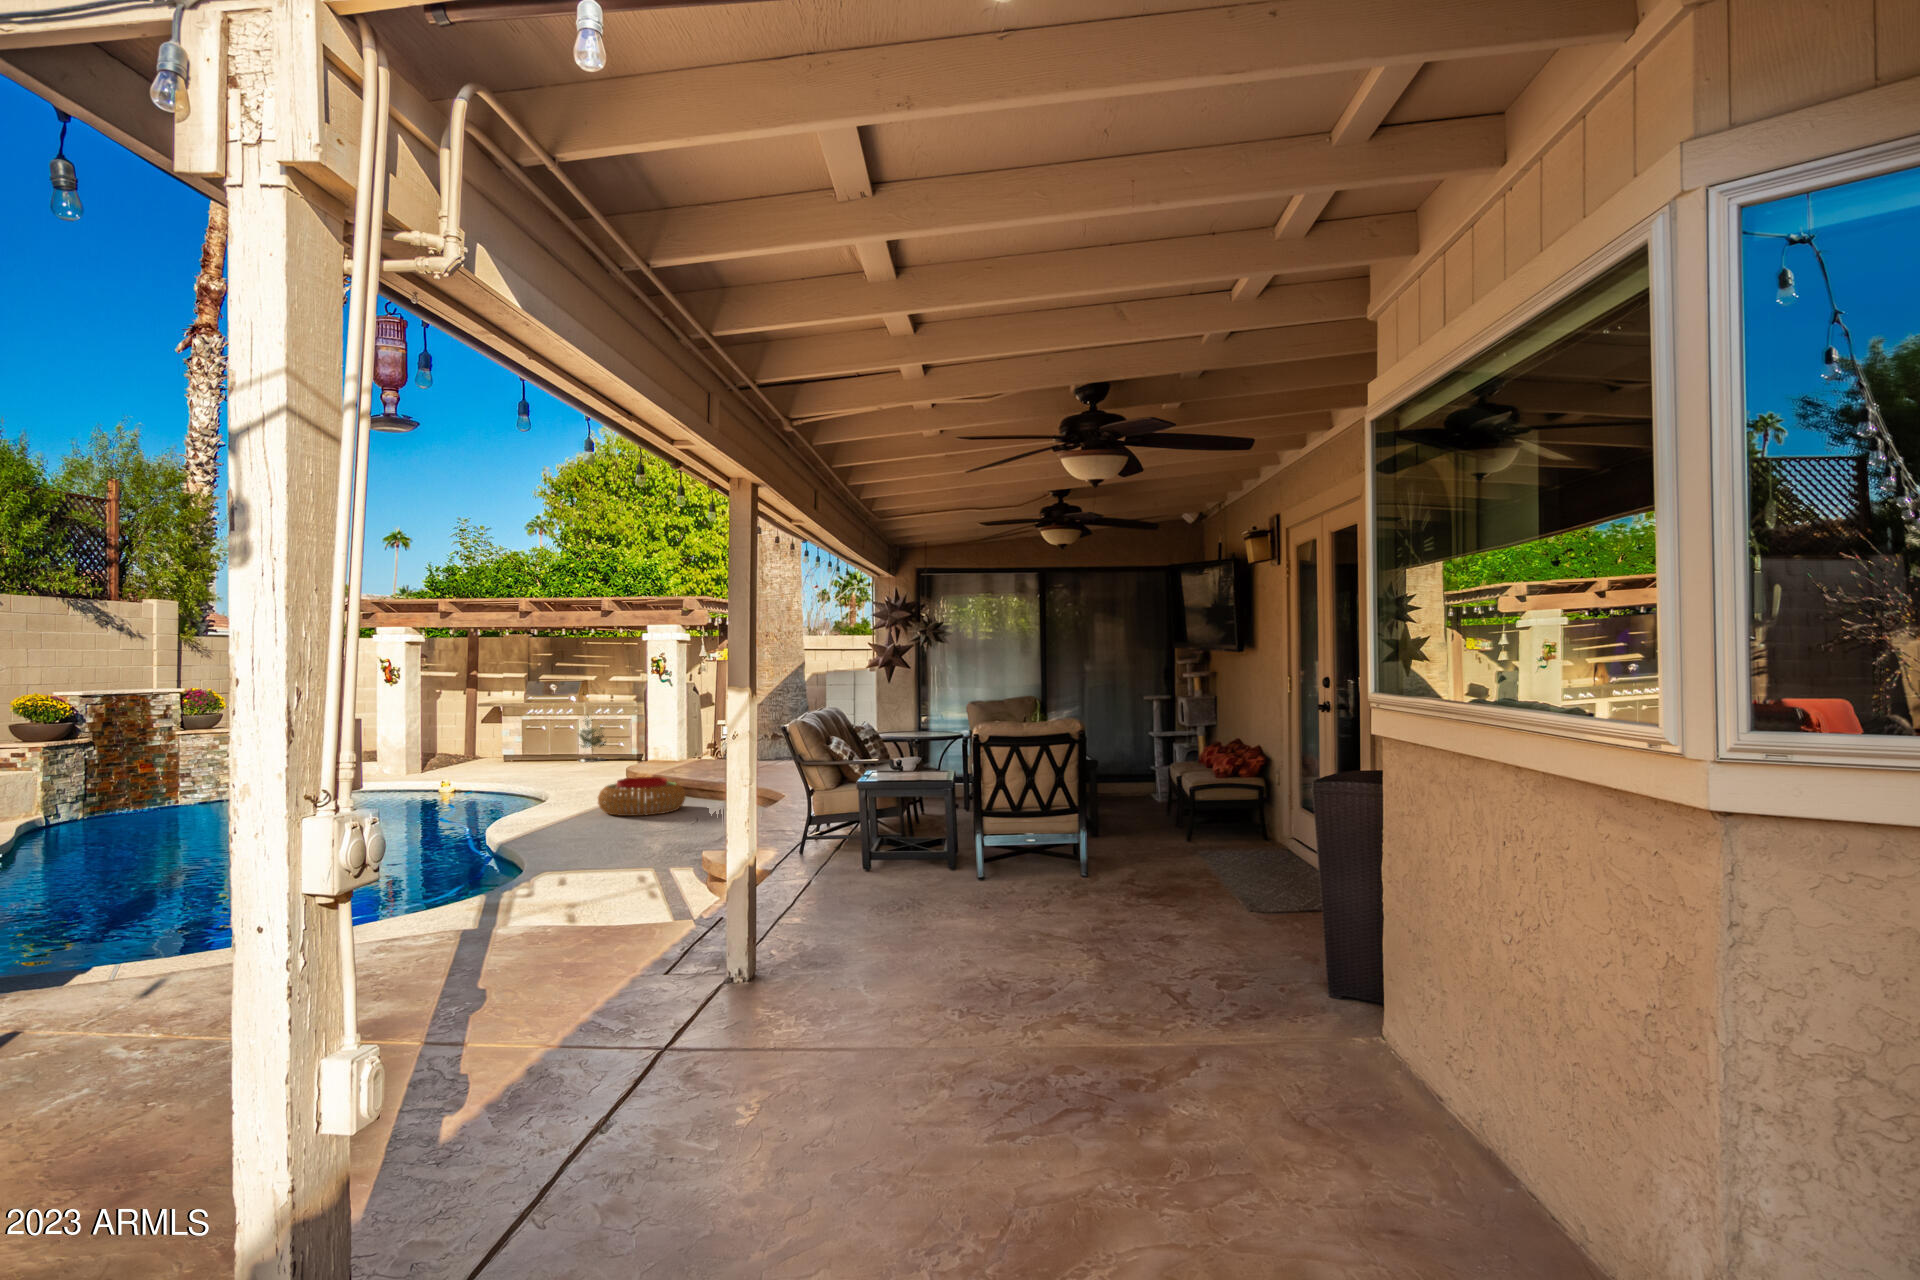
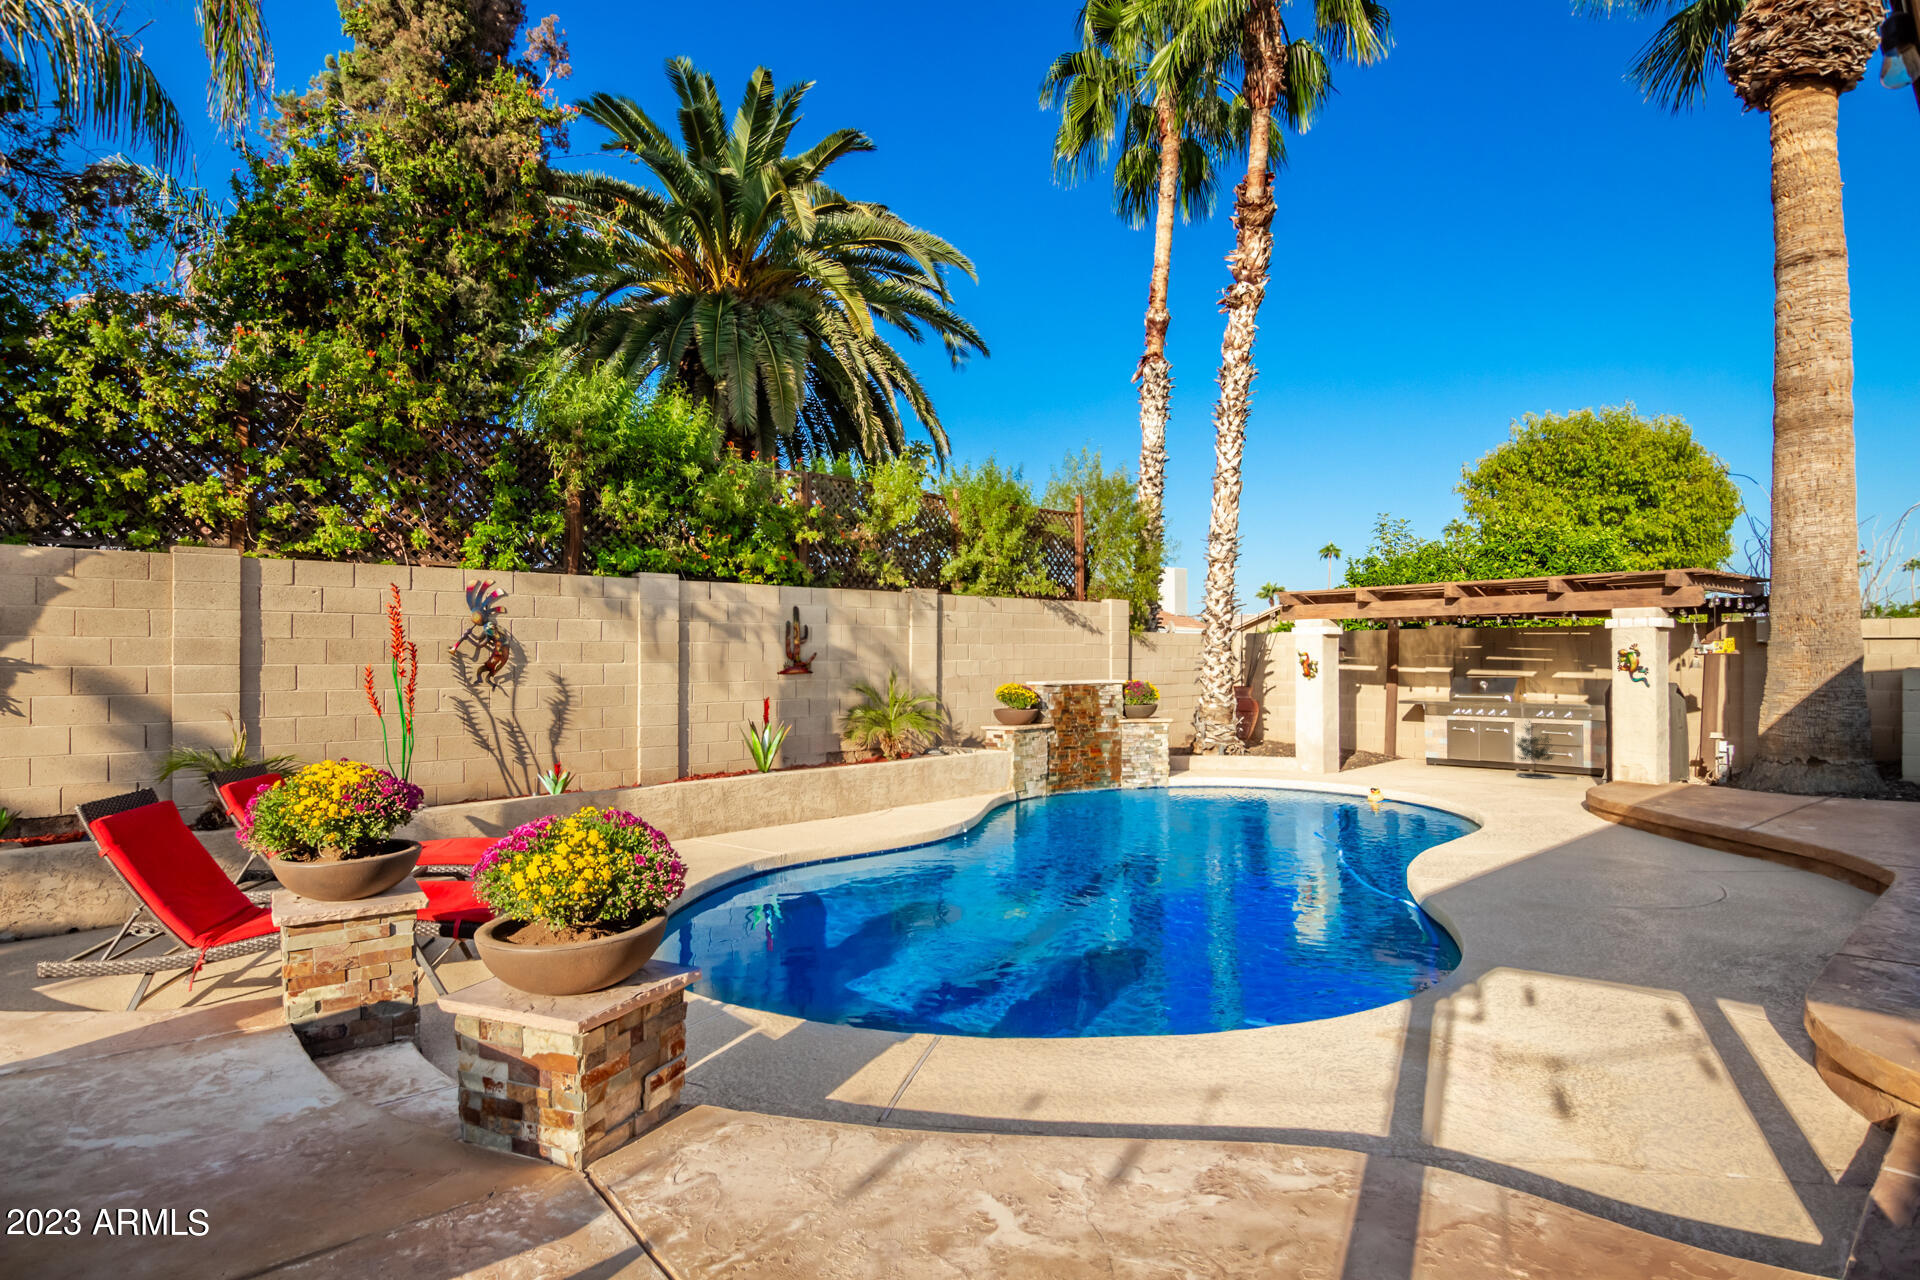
pouf: present [598,777,685,816] -> none [1552,826,1702,890]

